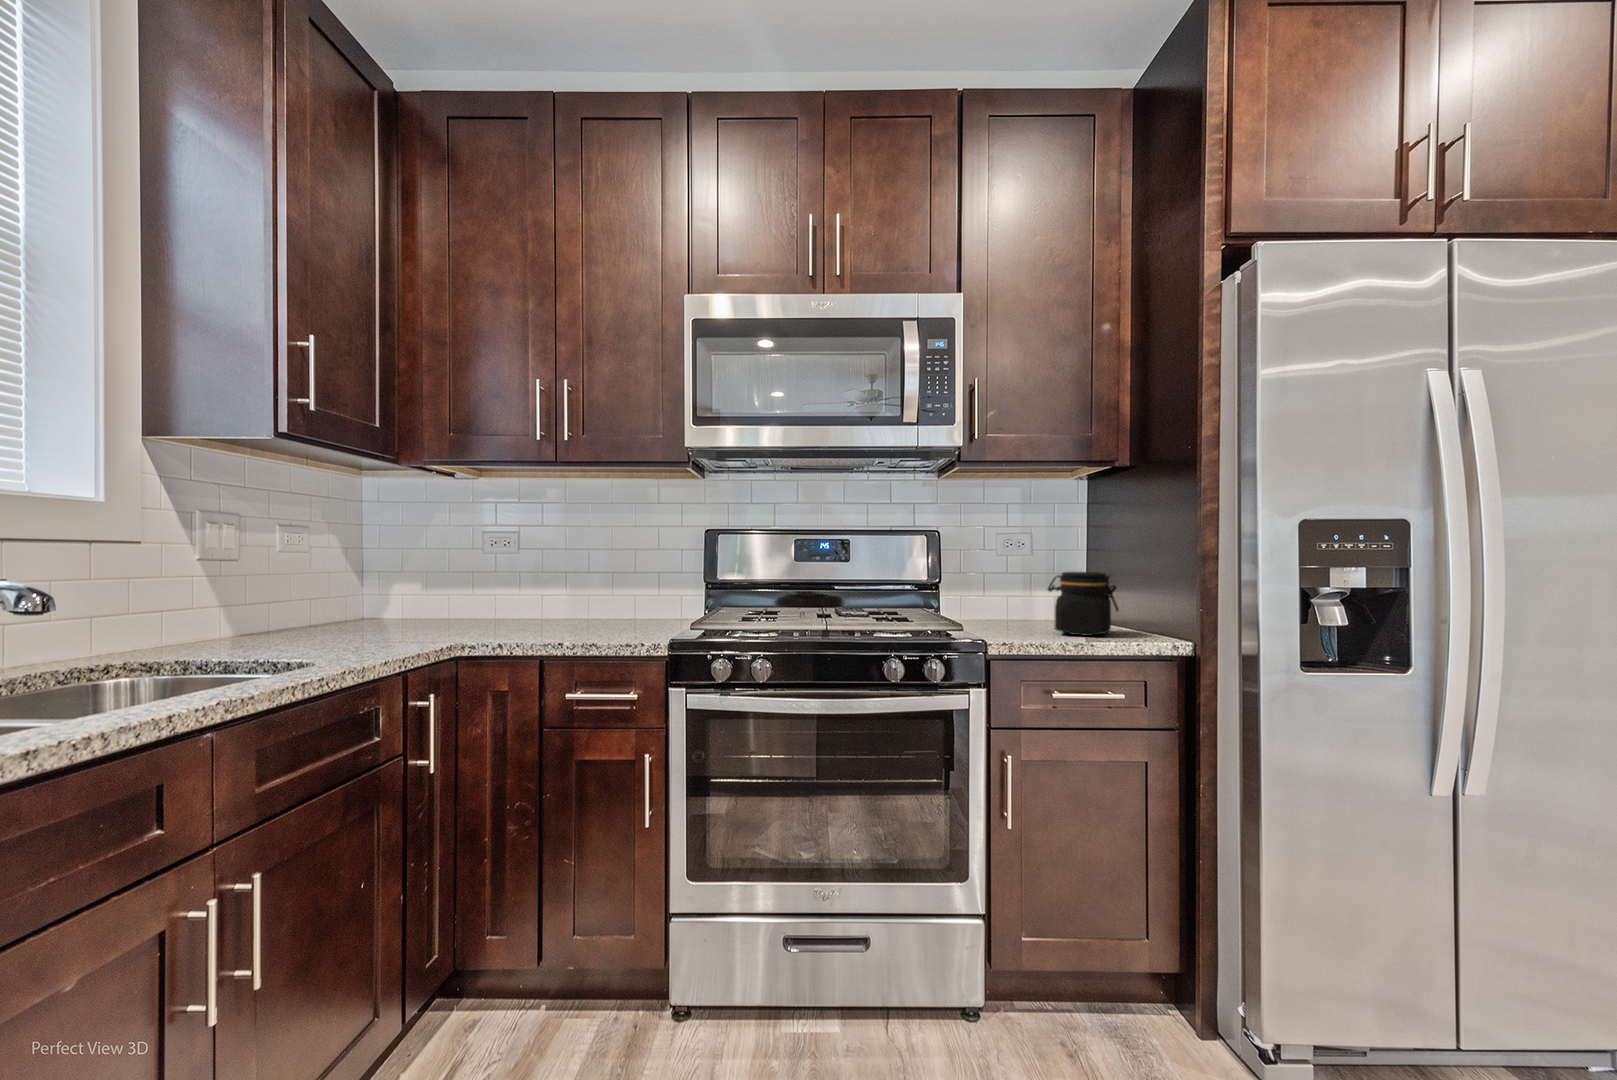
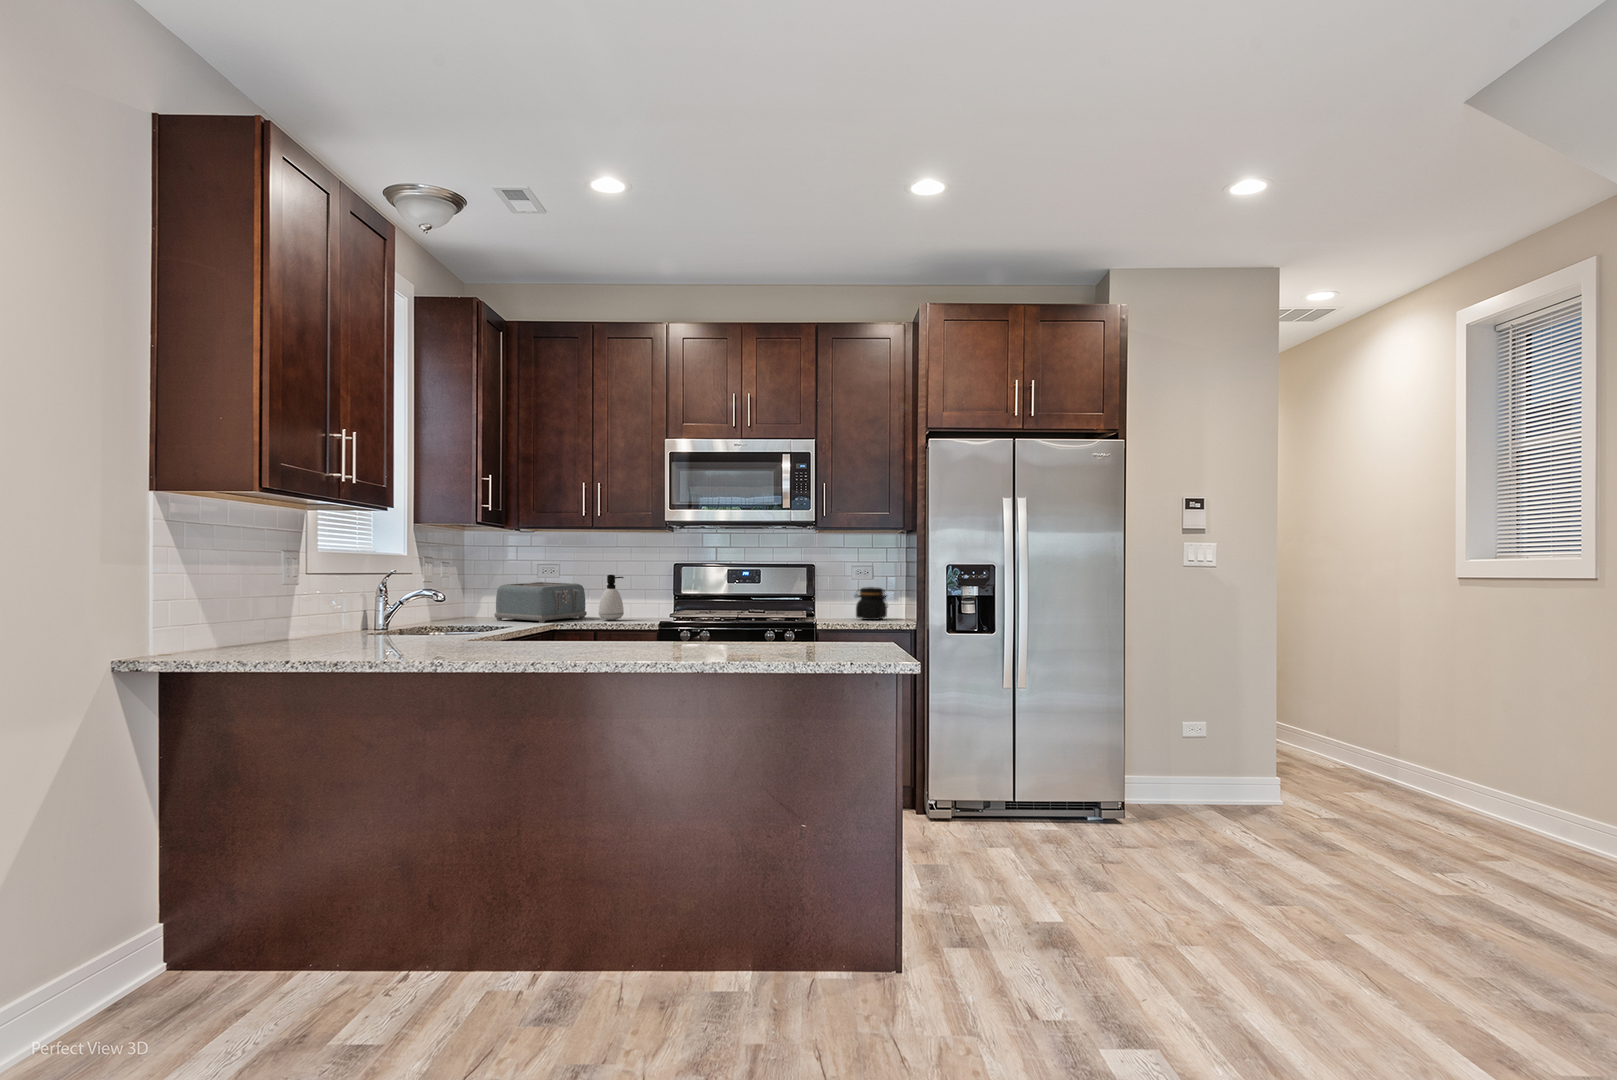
soap dispenser: none [553,547,602,635] -> present [599,575,624,620]
toaster: none [355,563,537,643] -> present [494,582,587,623]

